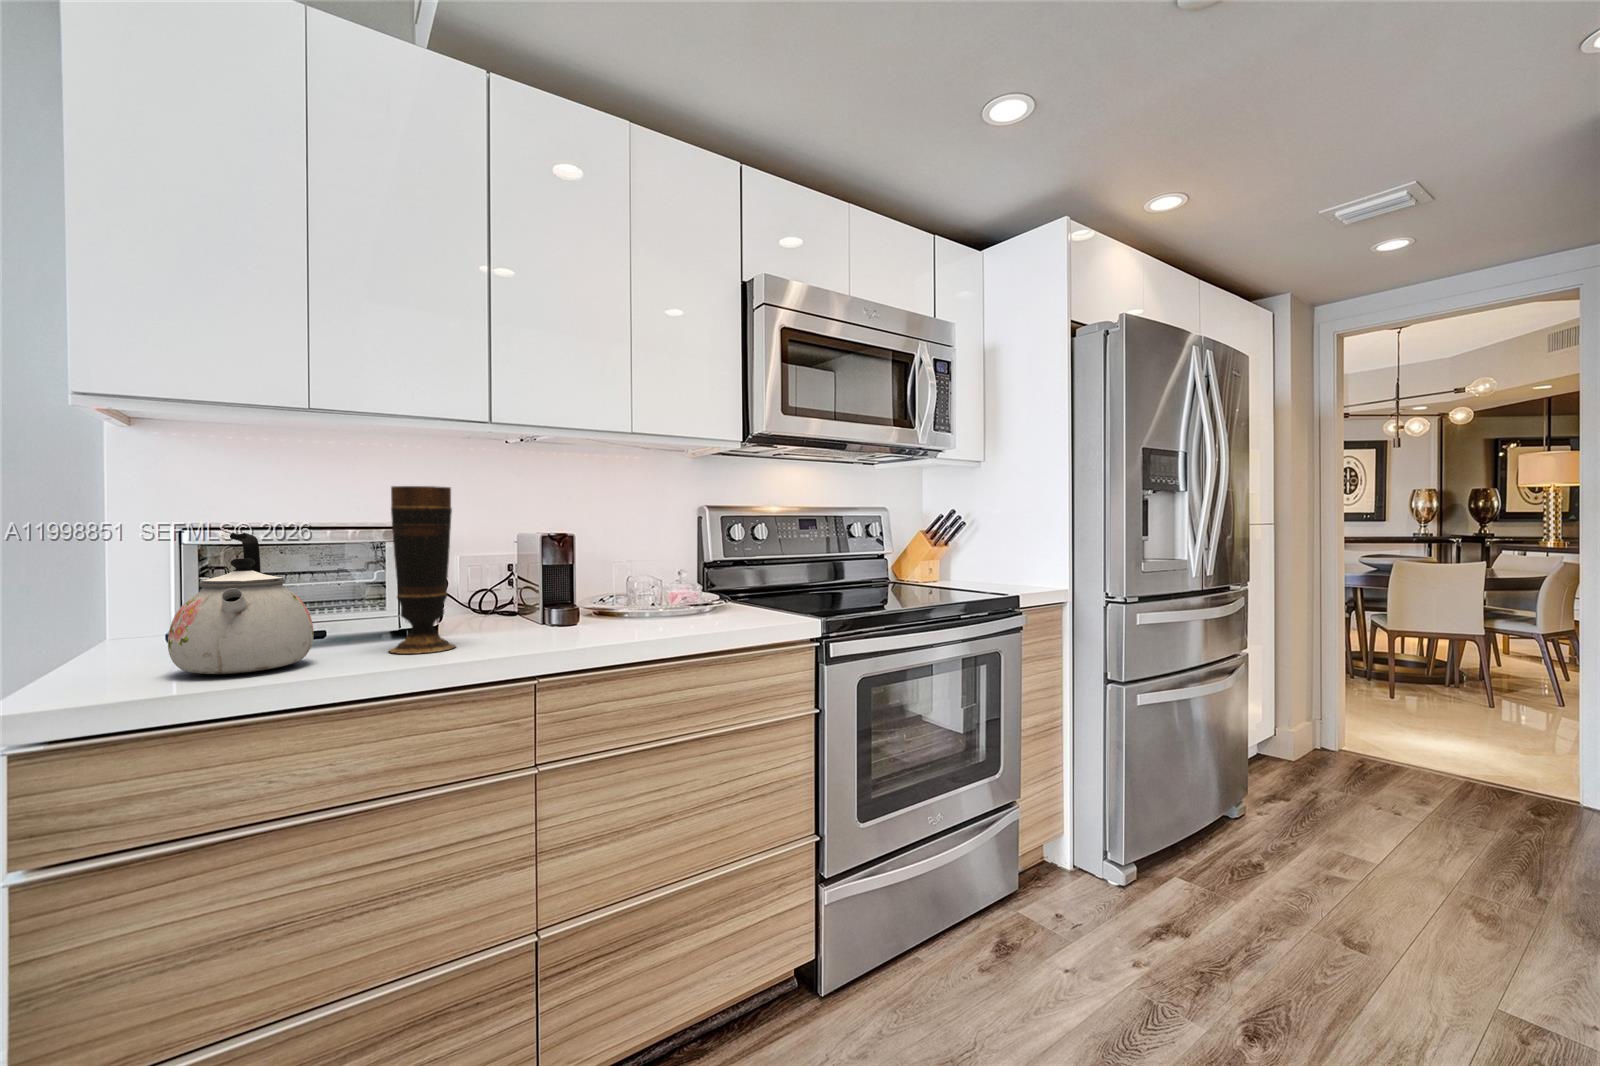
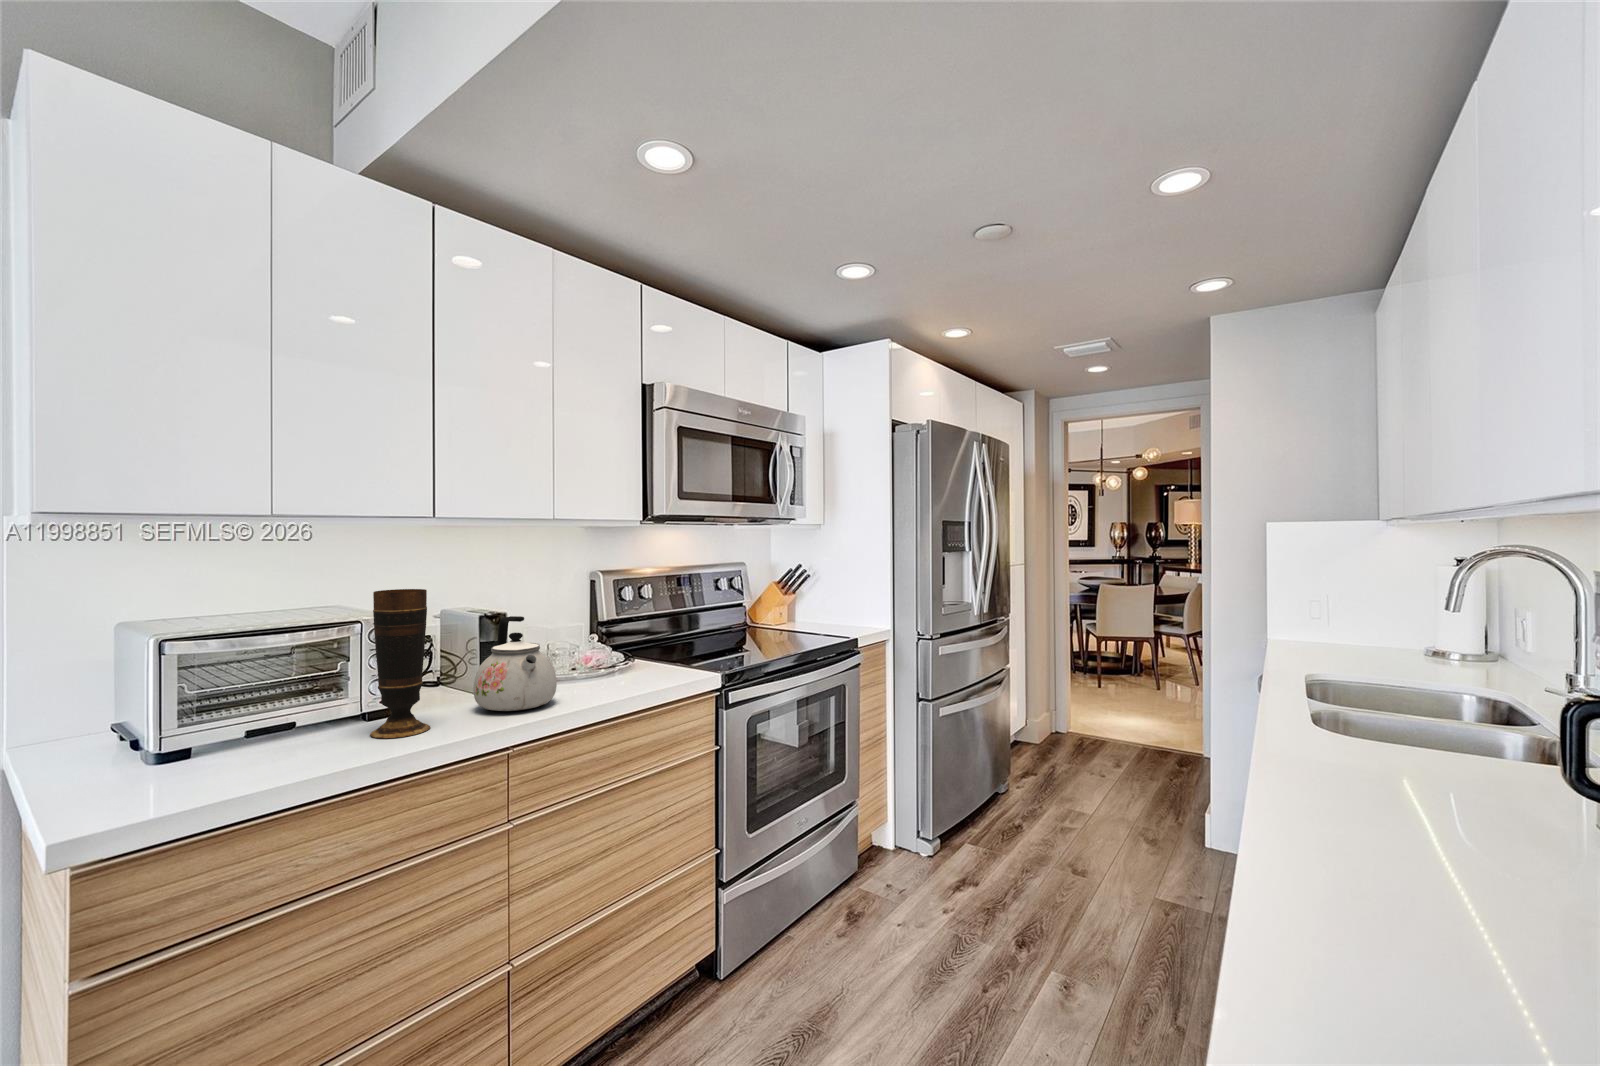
kettle: present [168,533,314,674] -> present [473,616,557,711]

